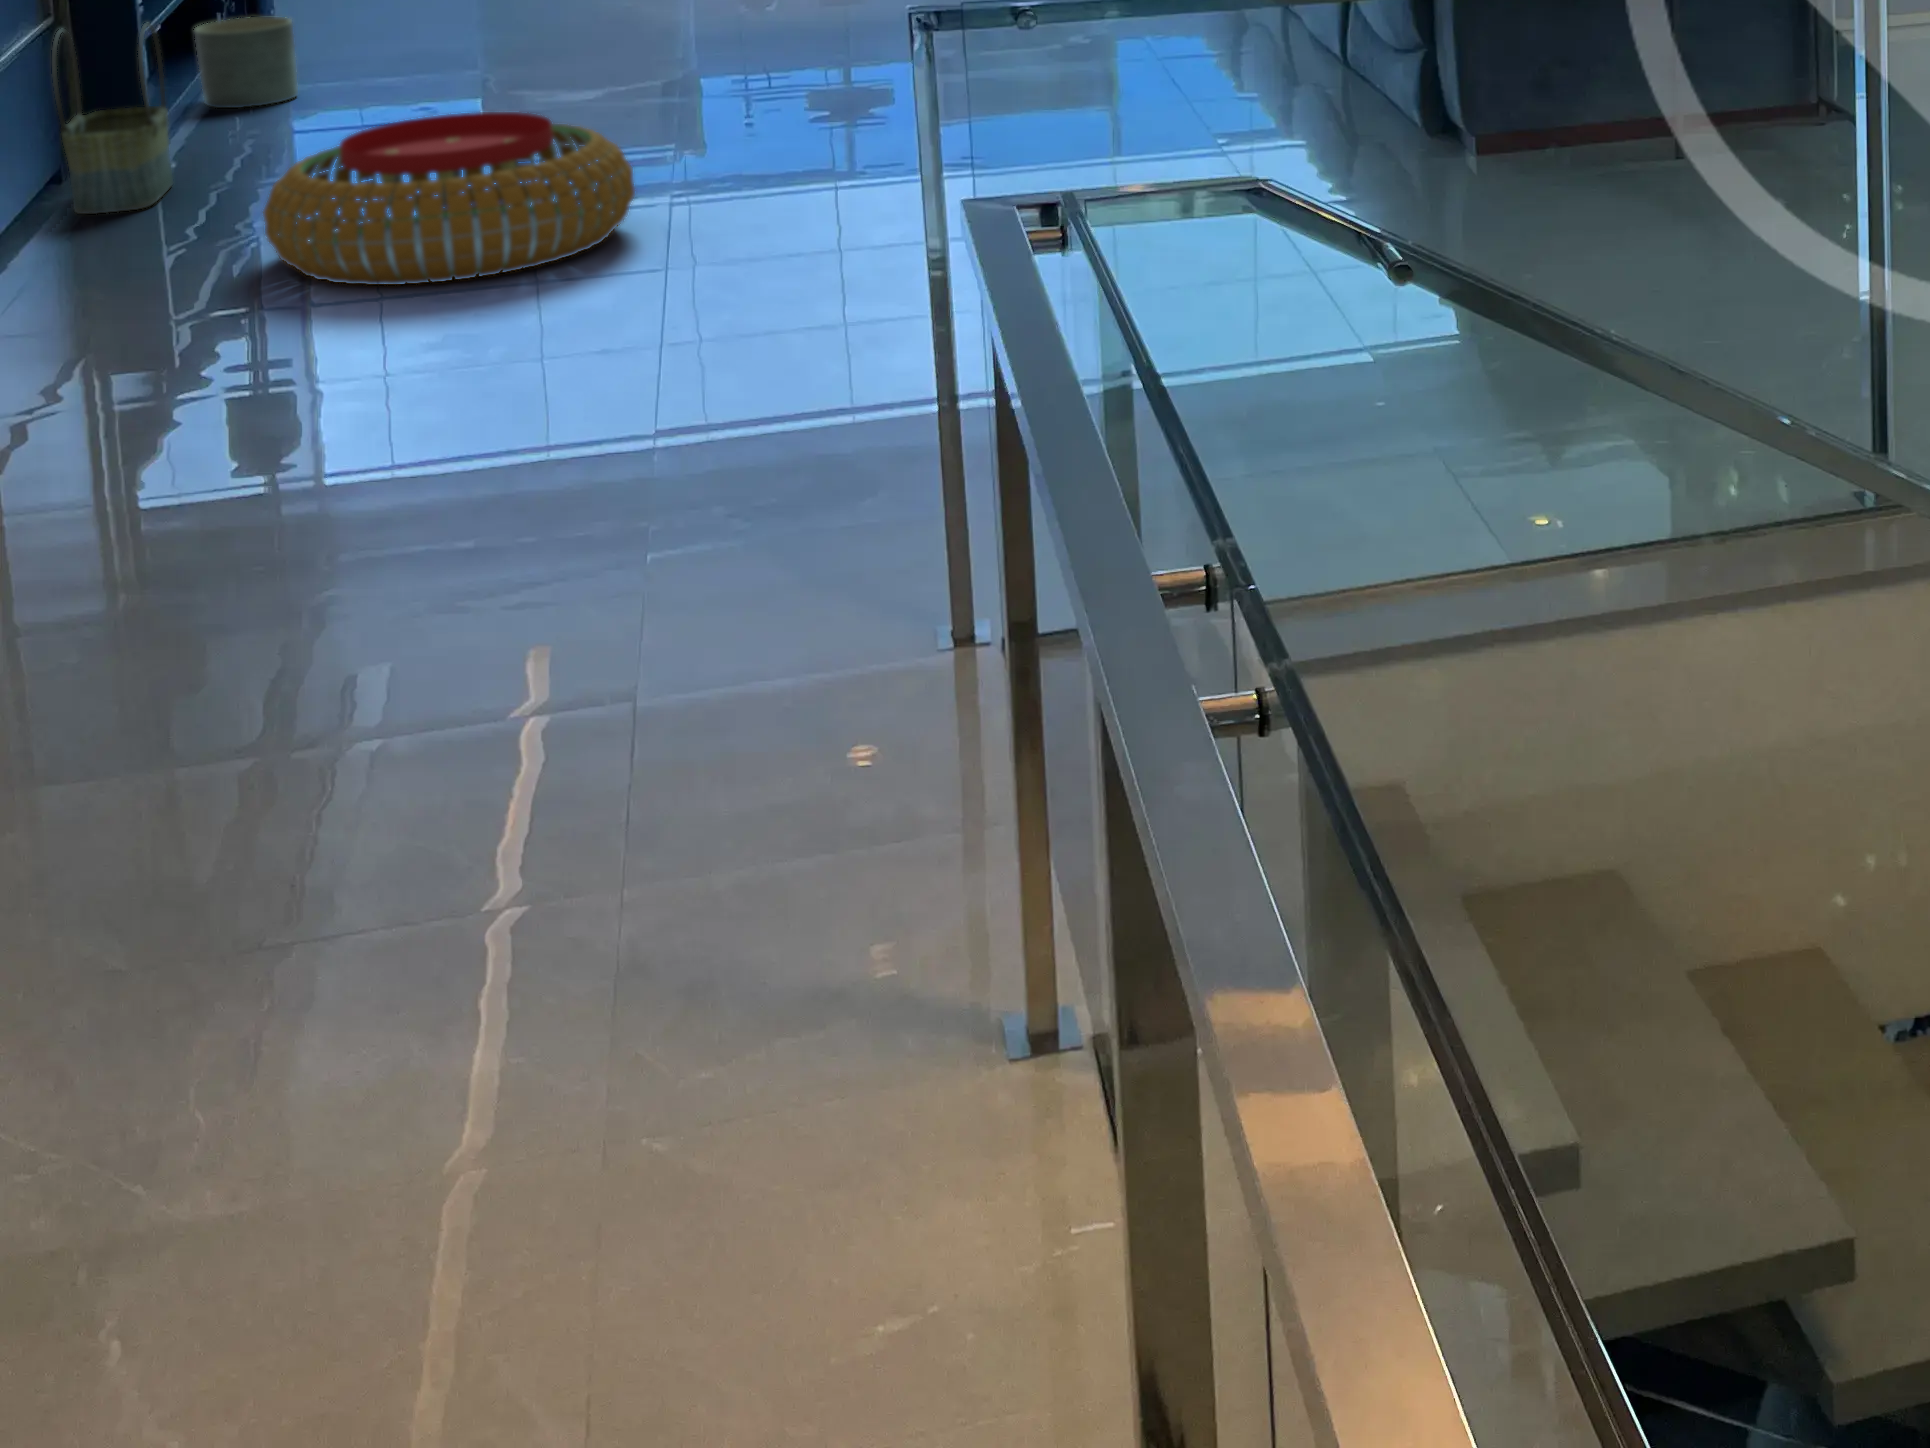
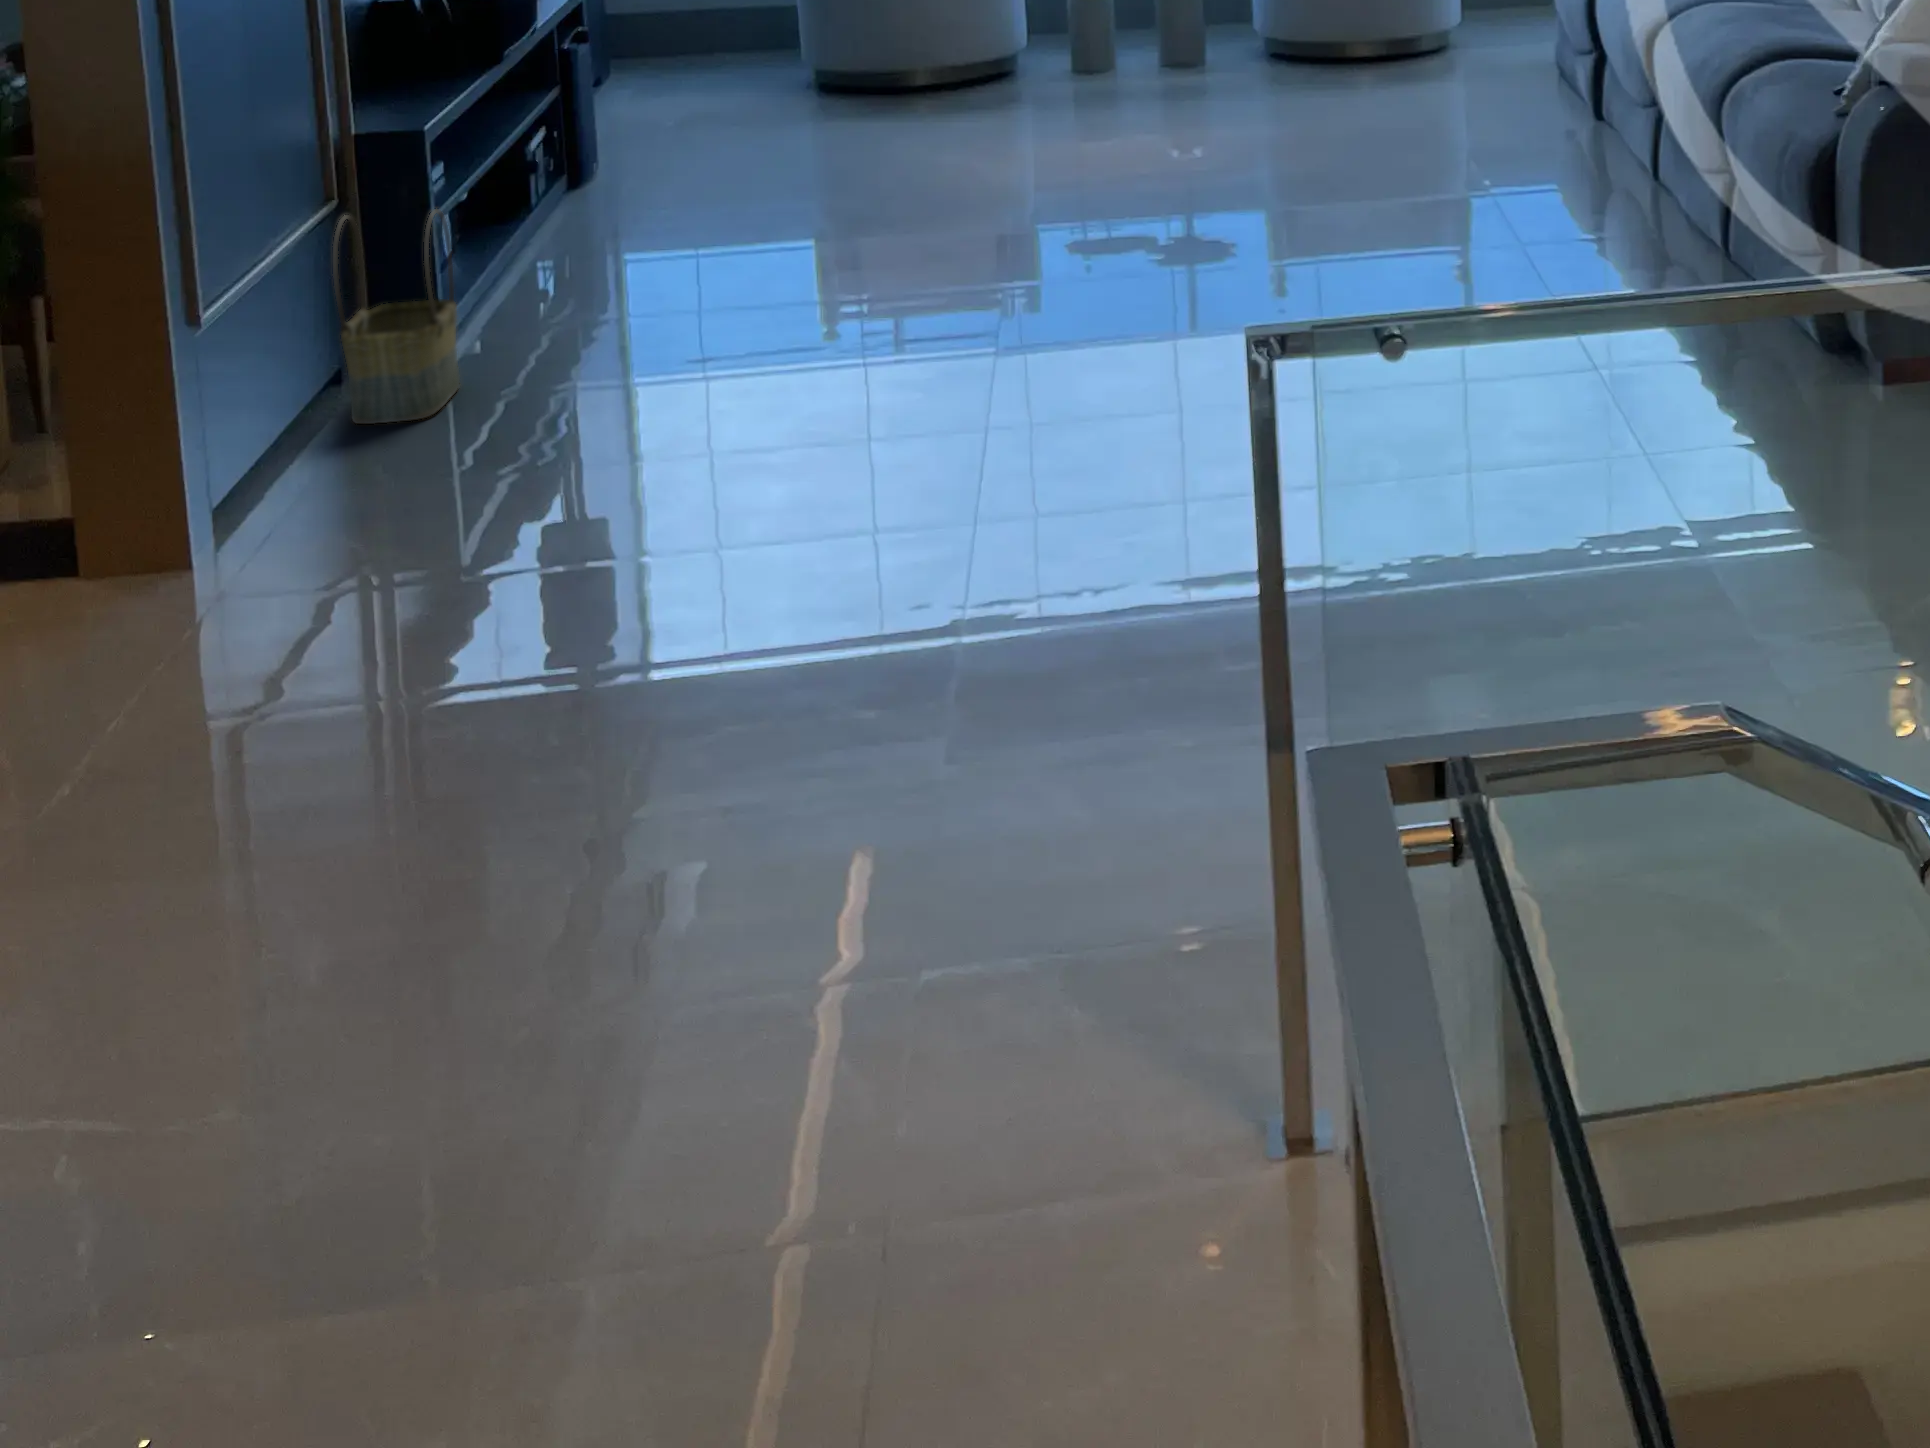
planter: present [195,17,298,108] -> none [499,186,605,288]
pouf: present [263,112,635,285] -> none [541,325,947,531]

